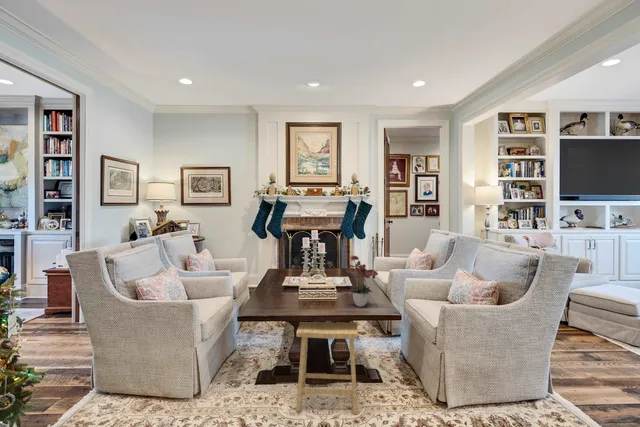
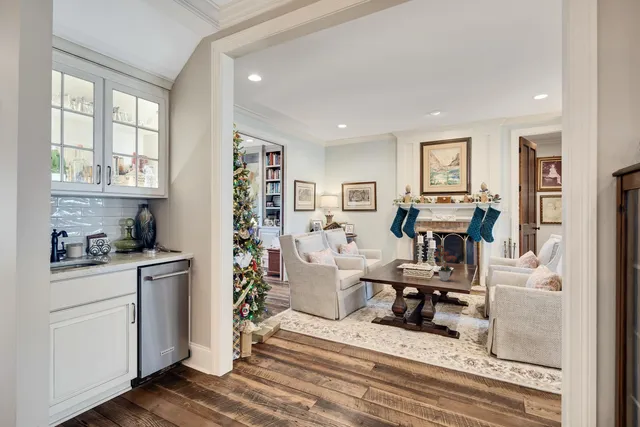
footstool: present [296,321,358,414] -> none [392,285,438,347]

